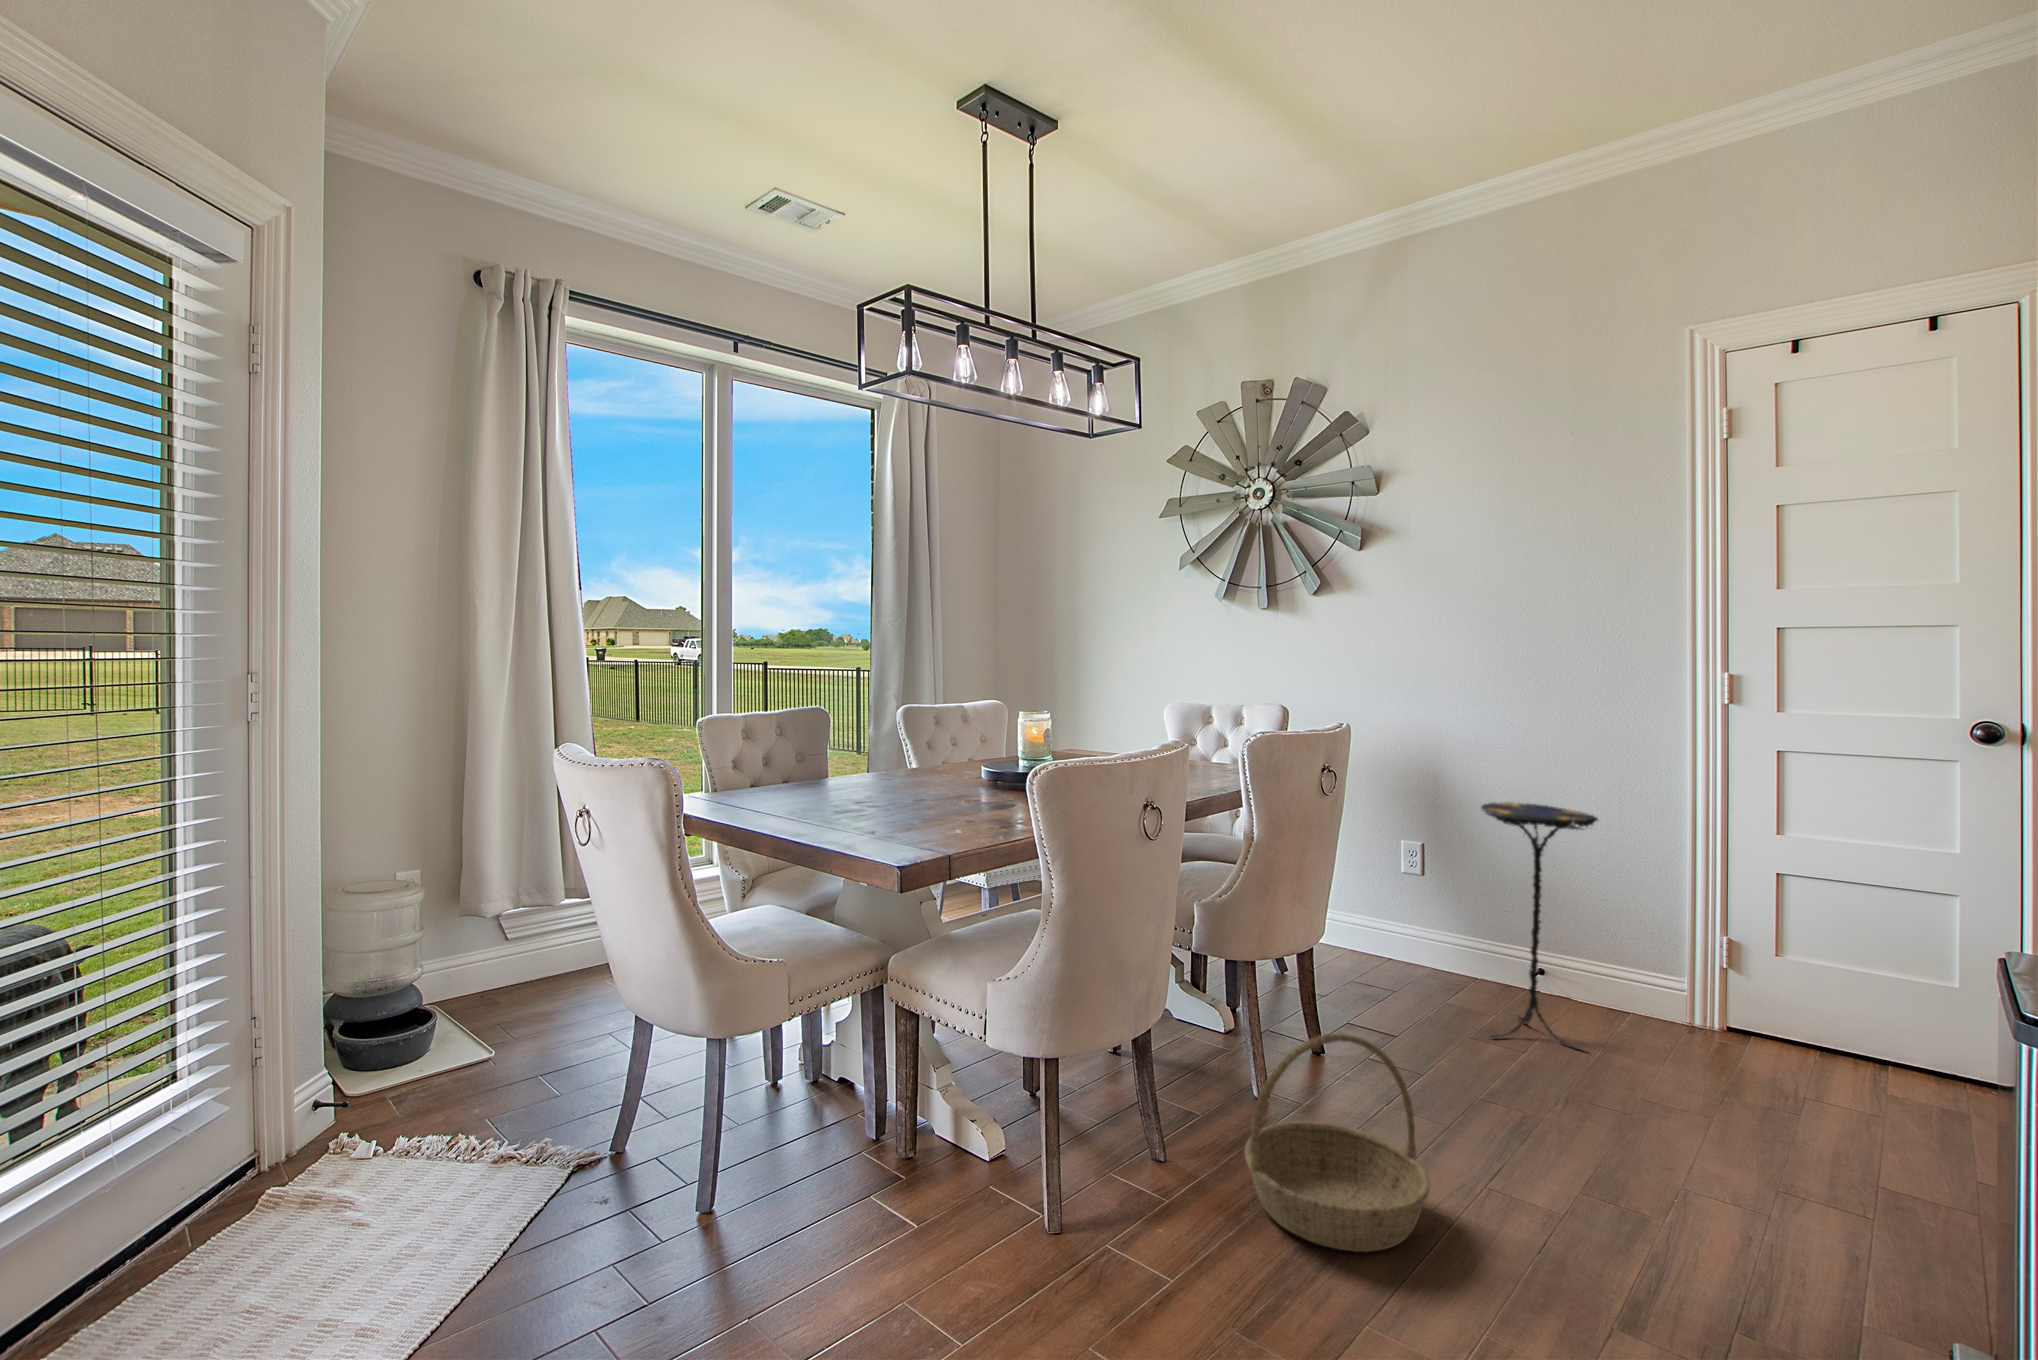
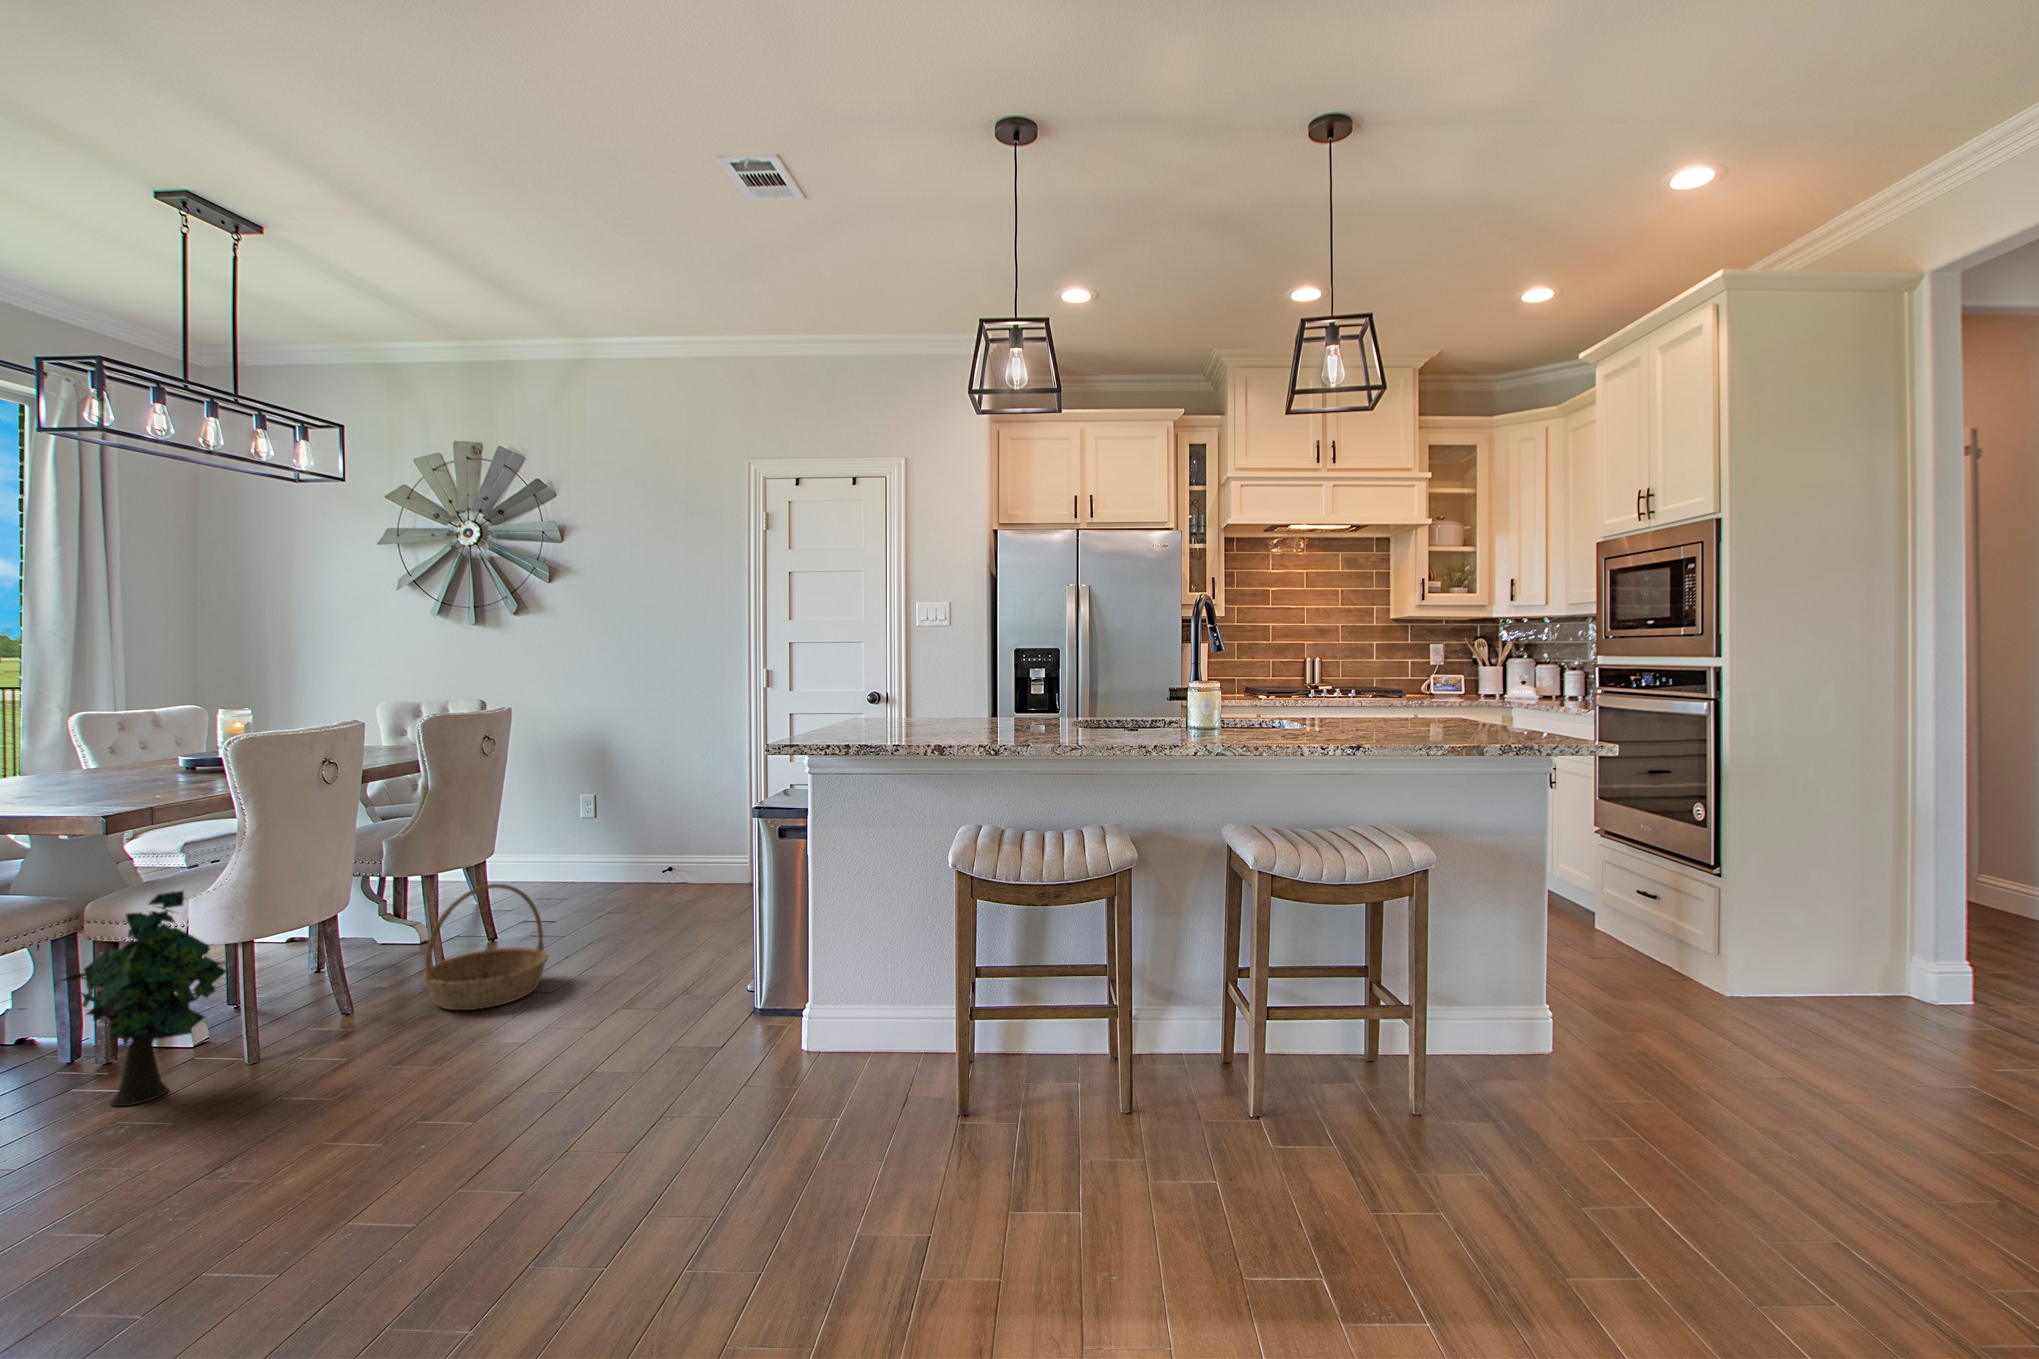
side table: present [1481,802,1598,1049] -> none [623,746,693,897]
decorative plant: none [857,983,1019,1271] -> present [63,891,227,1107]

